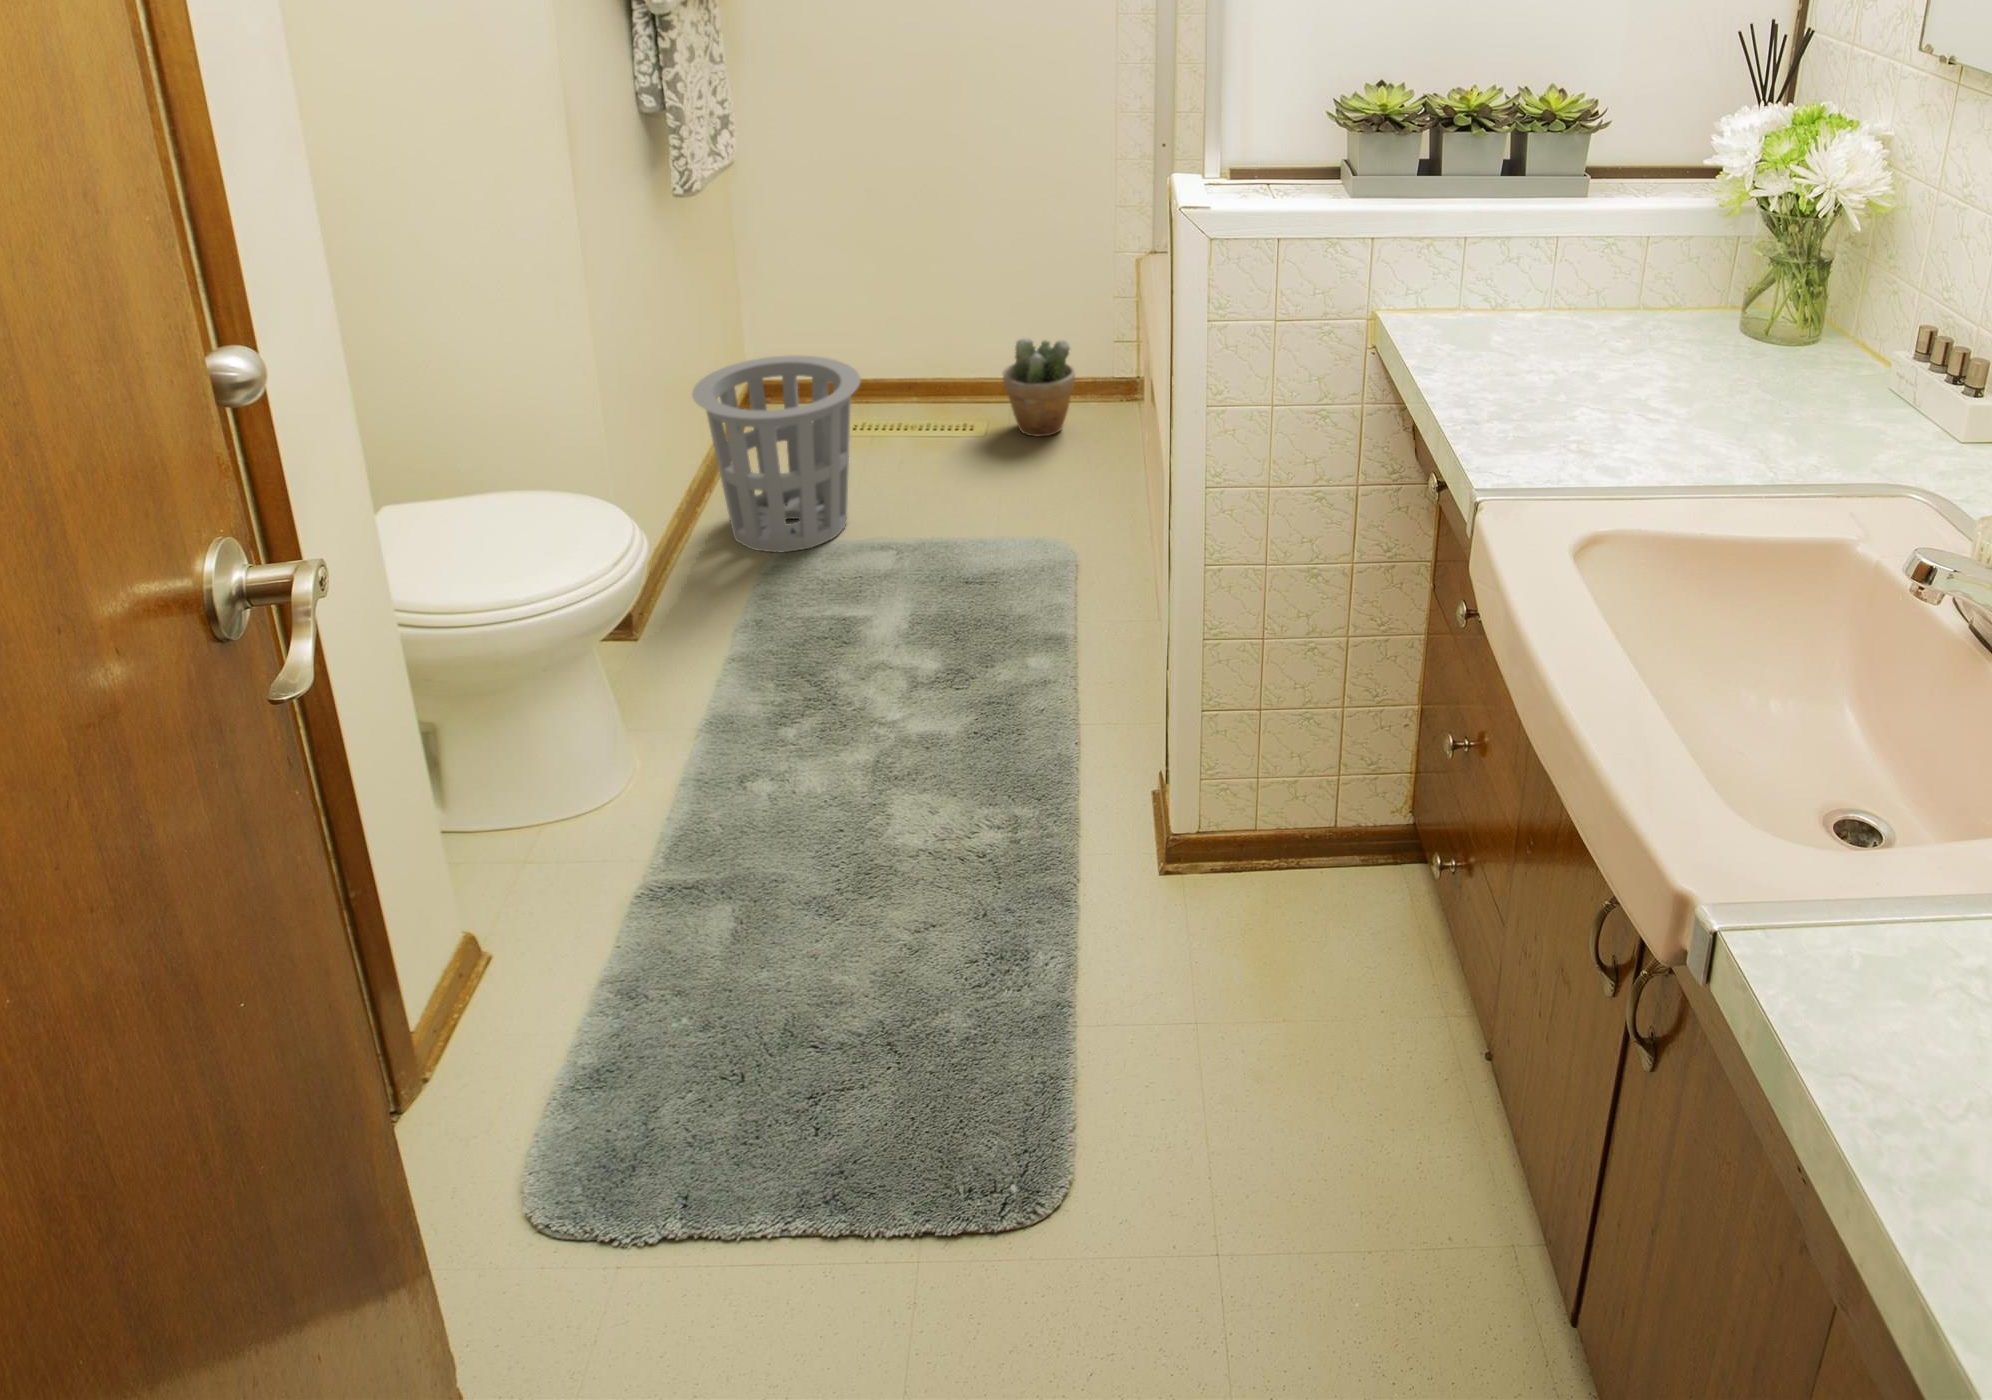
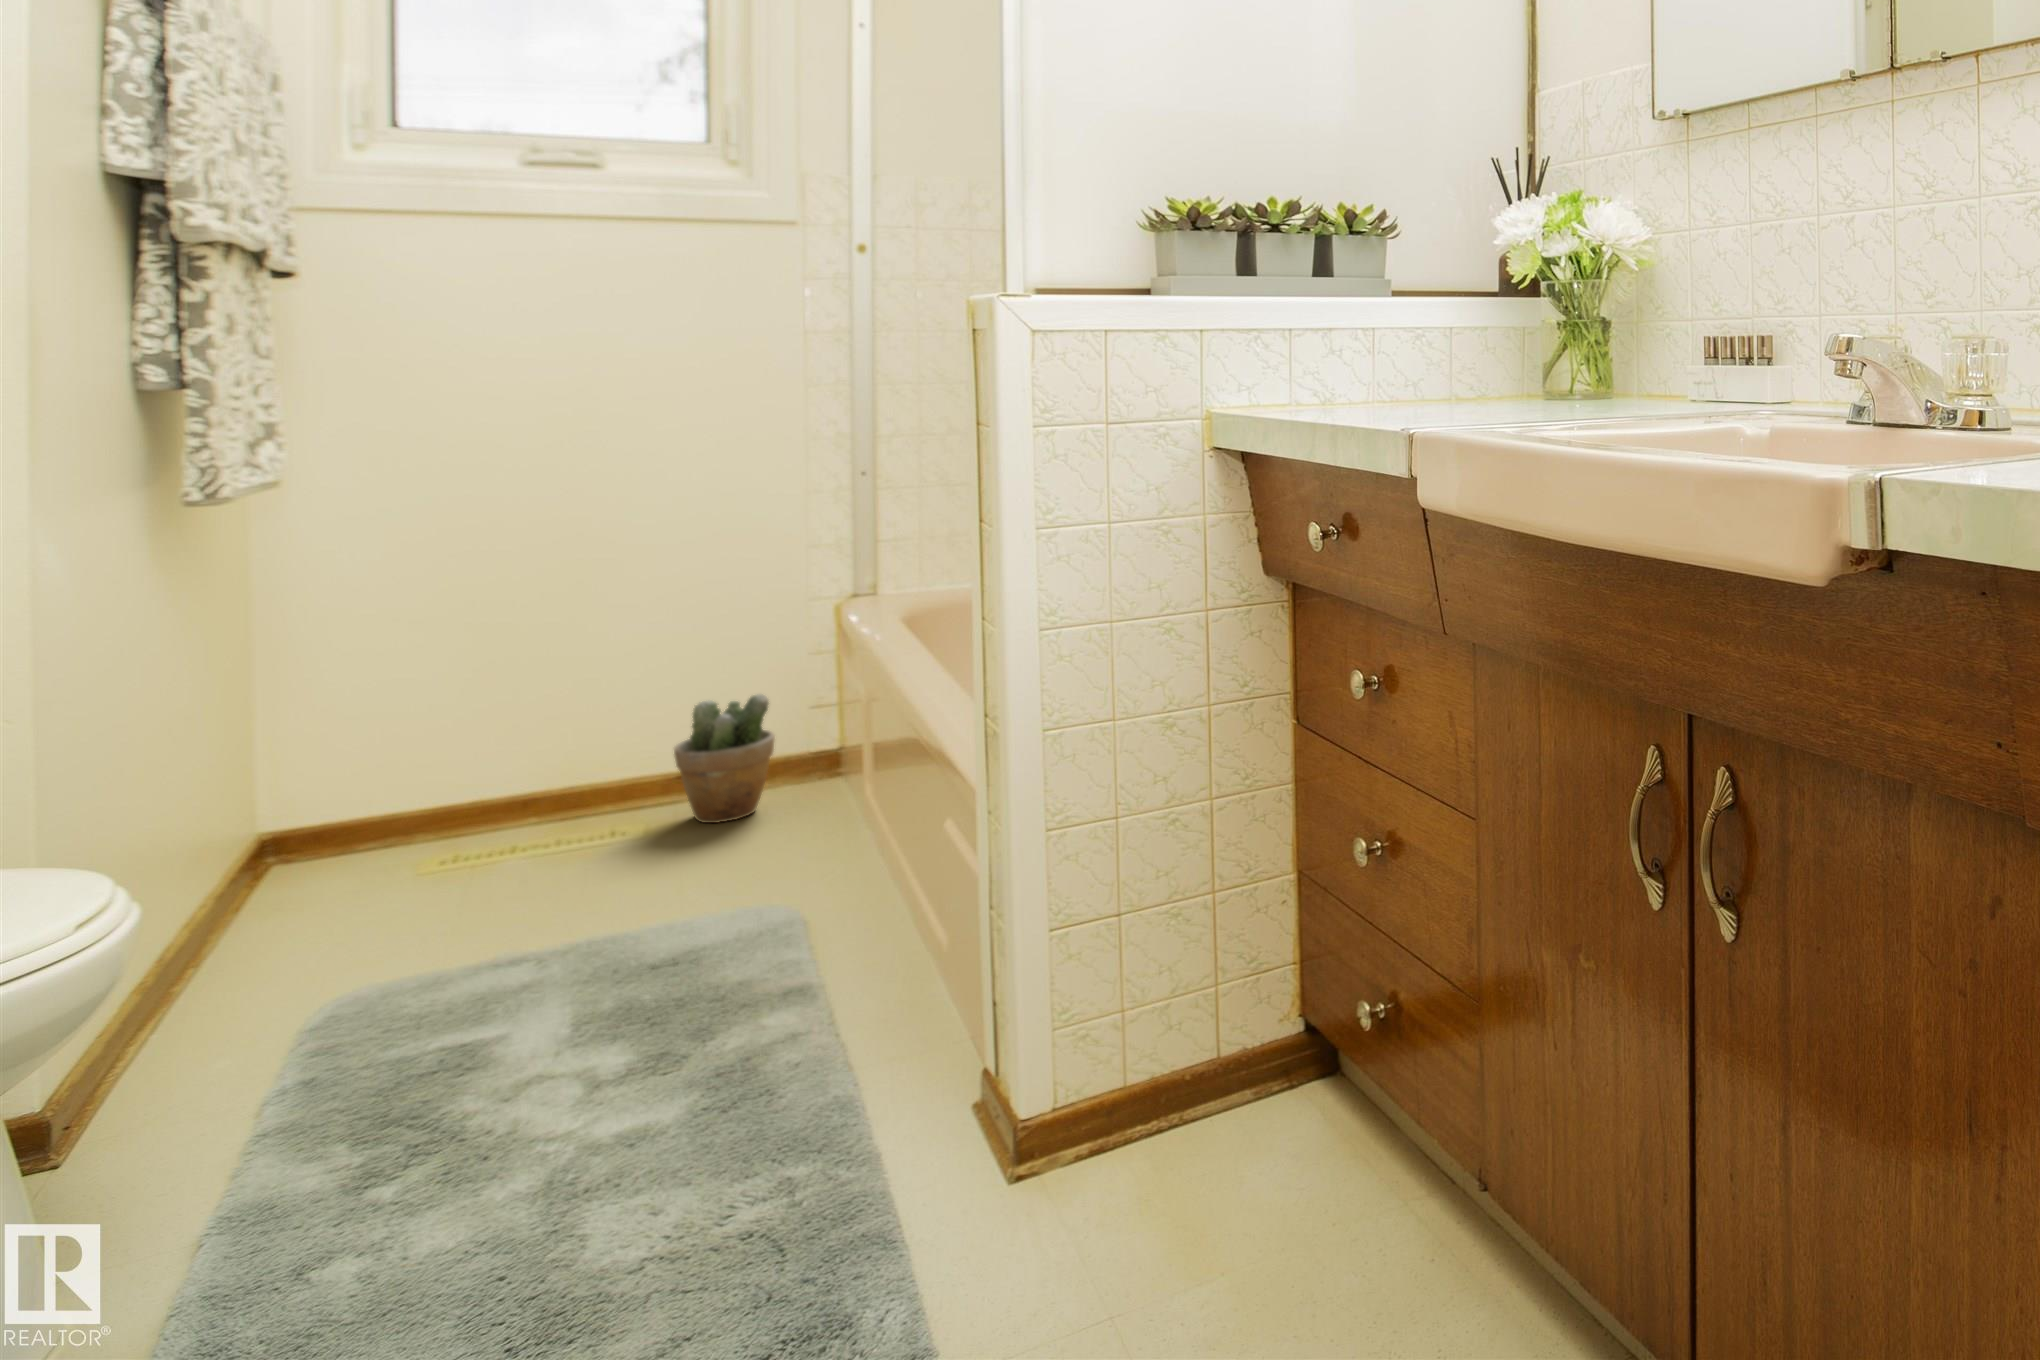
waste basket: present [692,356,861,552] -> none [179,726,479,1010]

